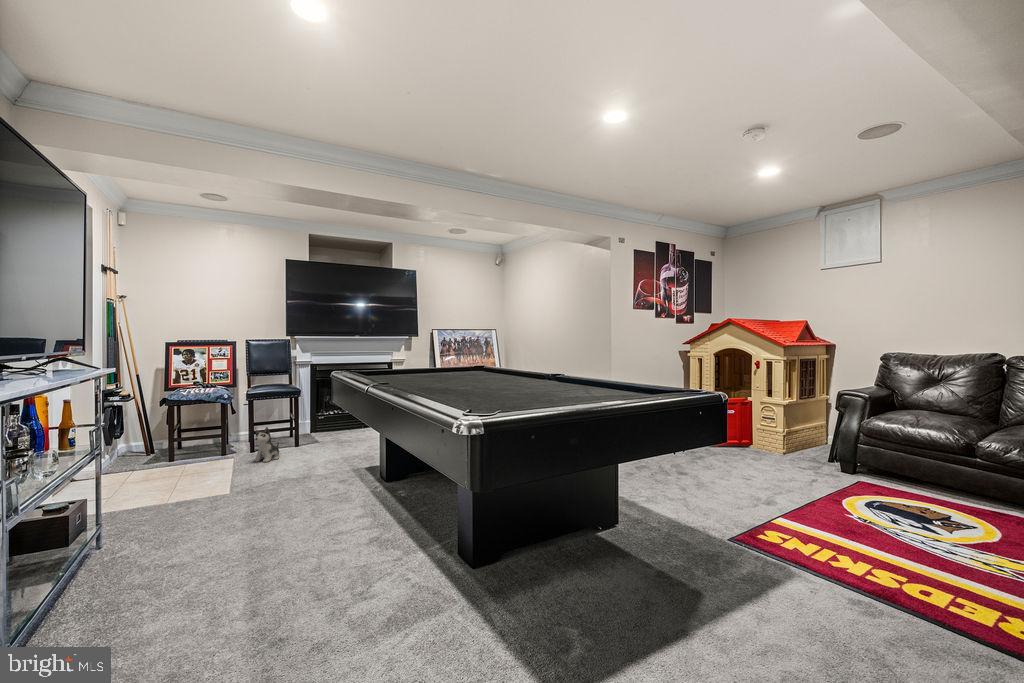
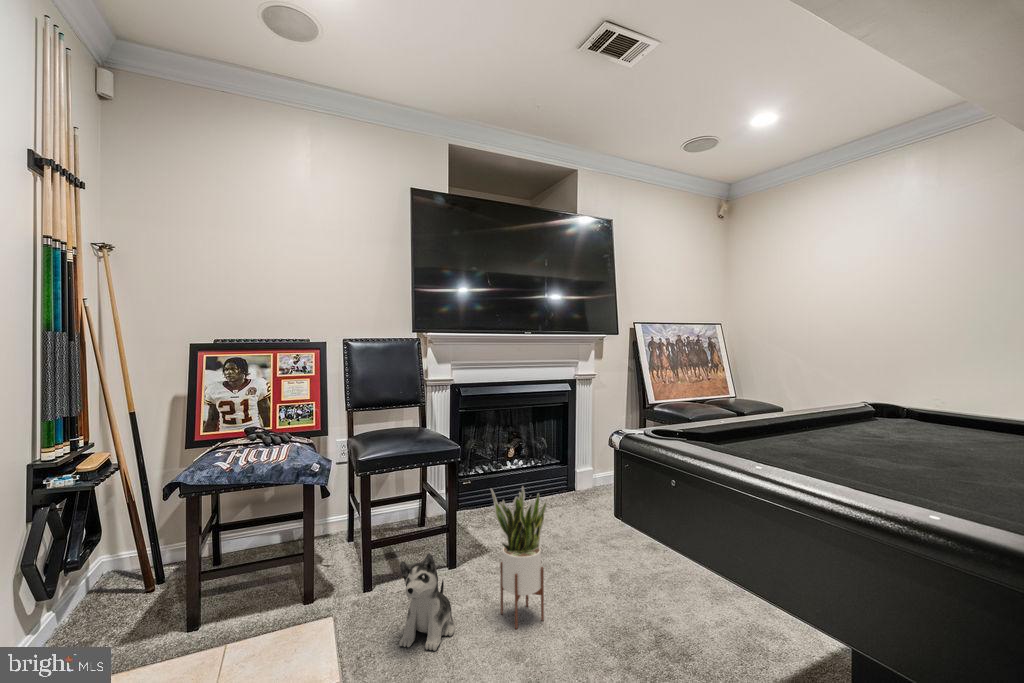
potted plant: none [296,402,322,458] -> present [491,487,547,629]

